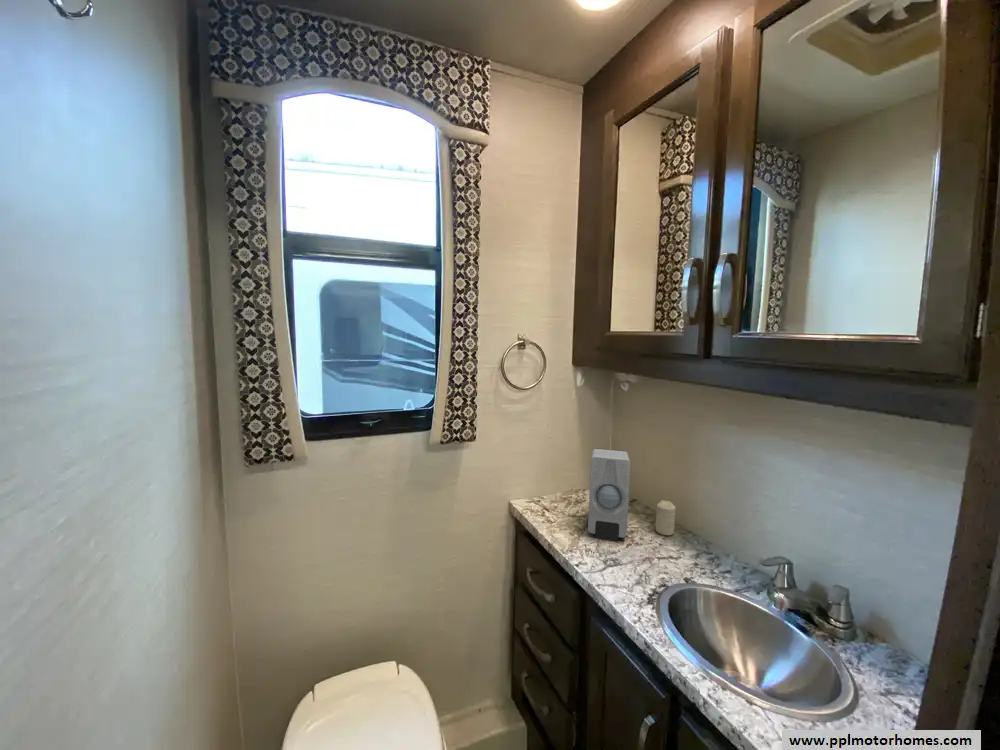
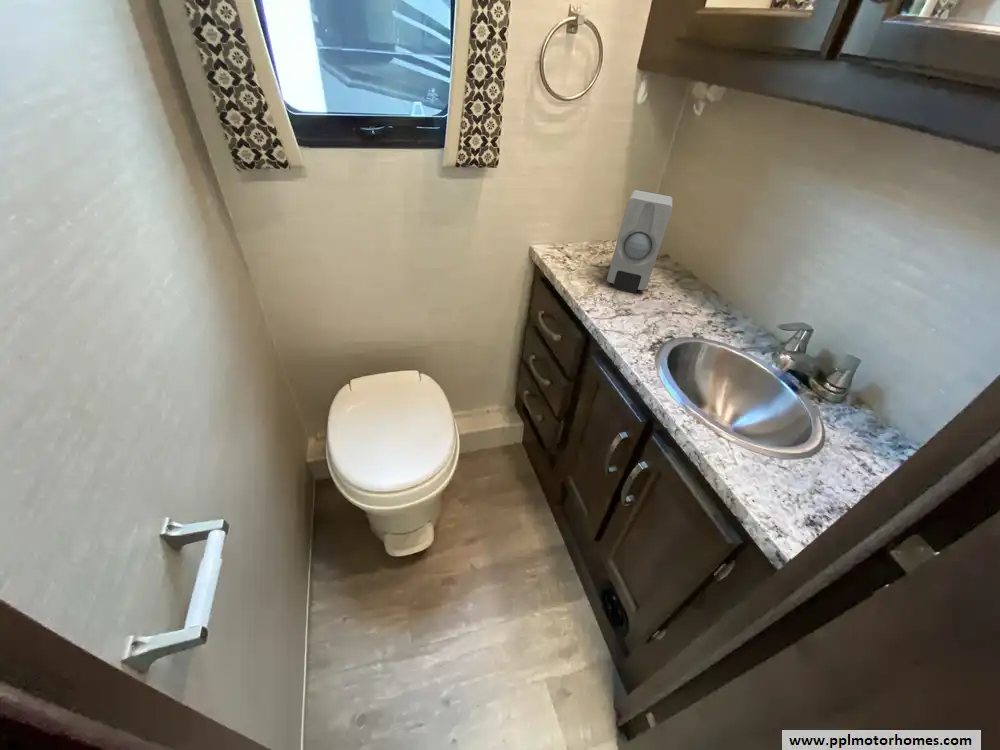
candle: present [656,500,676,535] -> none [679,257,708,293]

